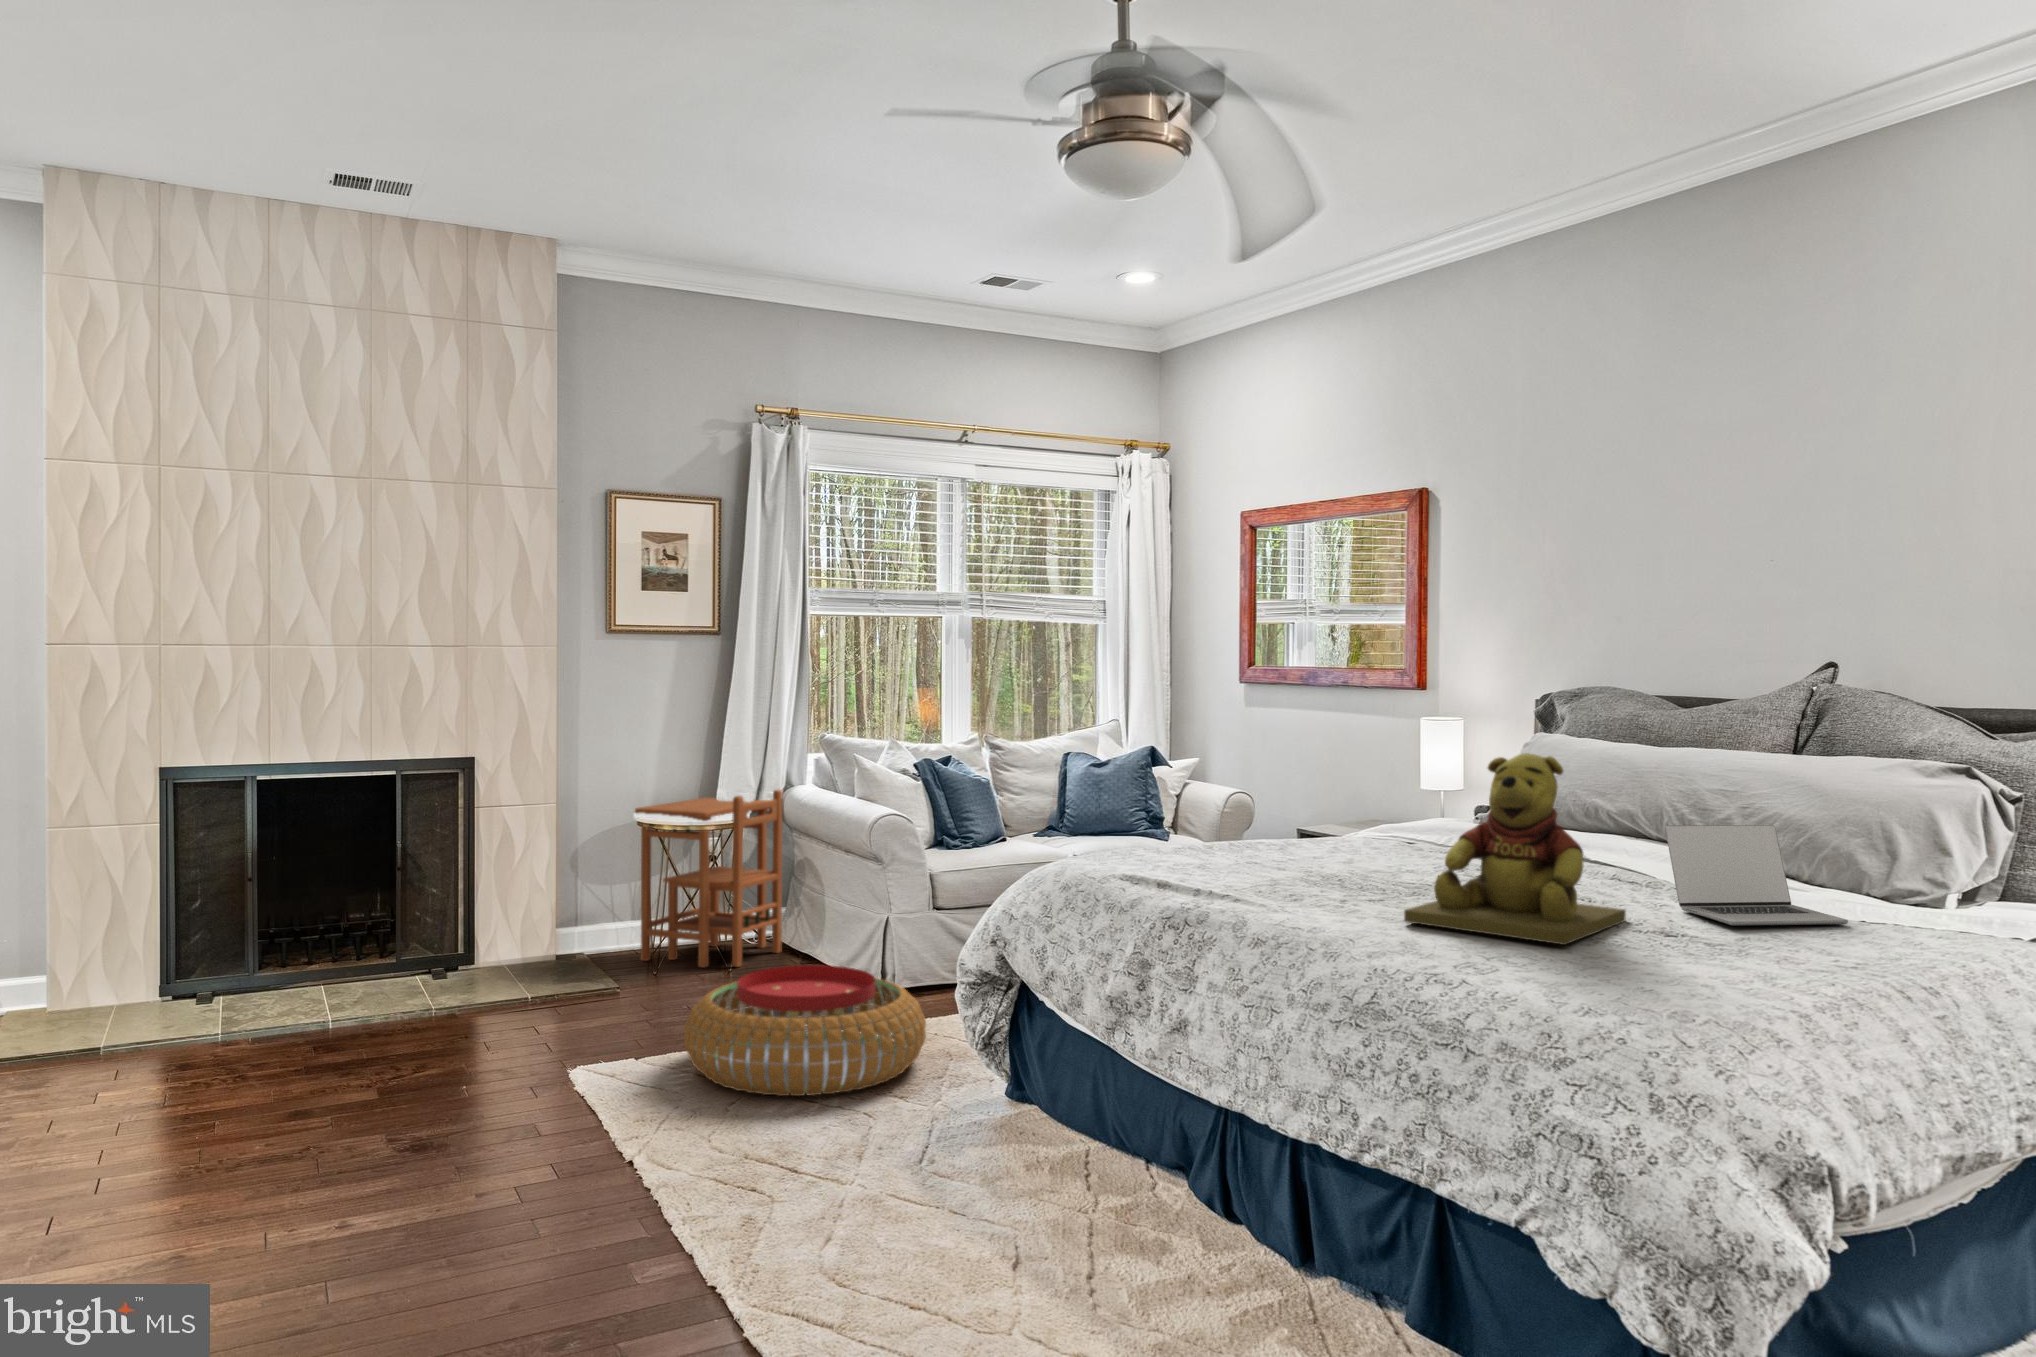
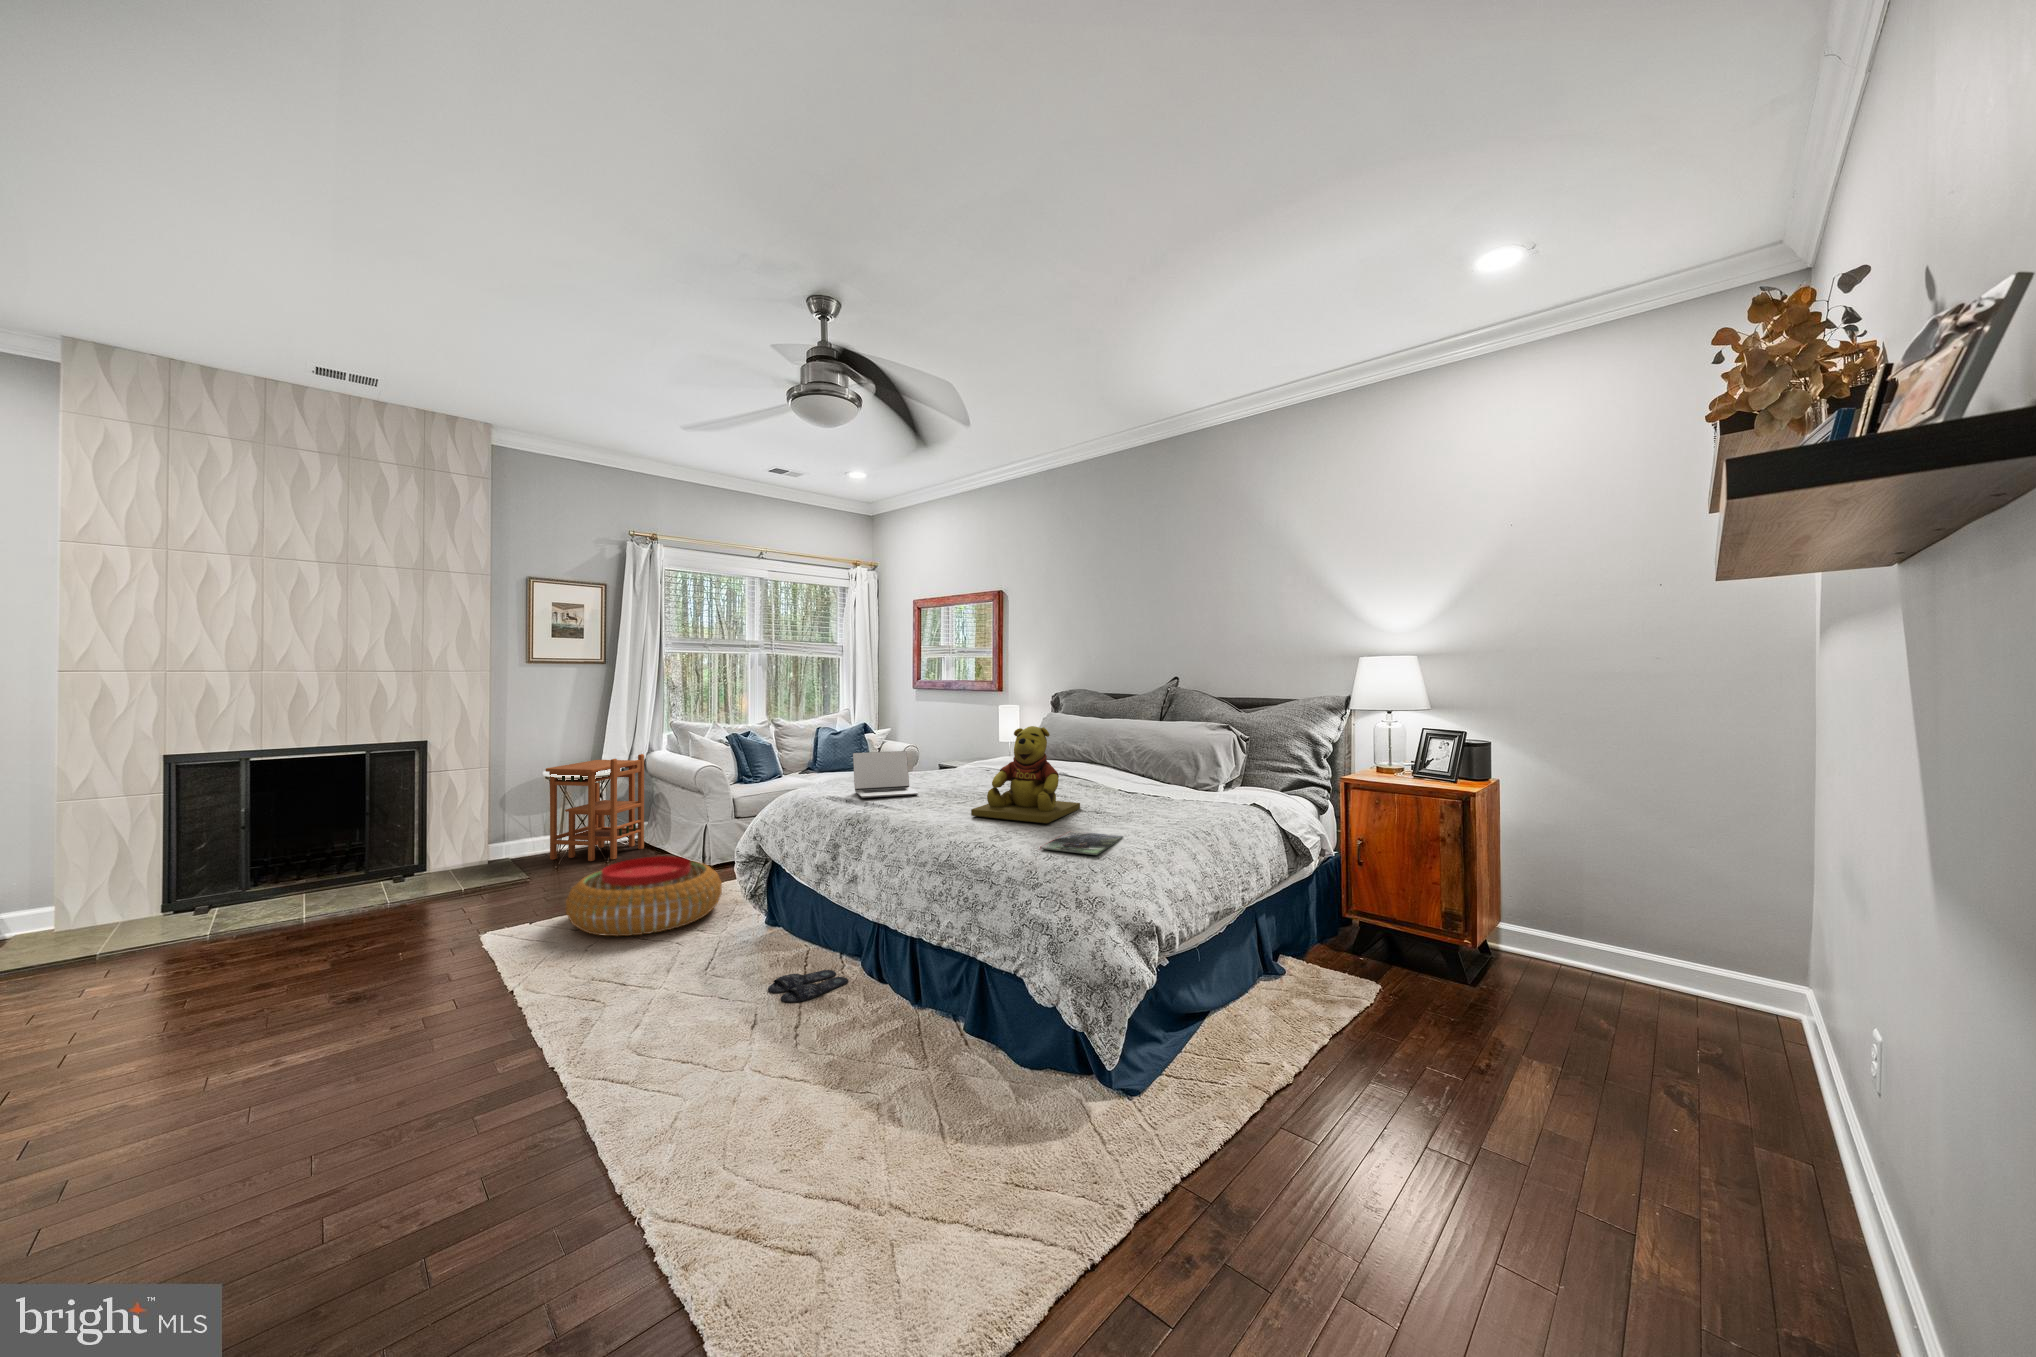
laptop: present [1665,825,1848,926] -> present [853,751,918,798]
magazine: none [1562,962,1736,1011] -> present [1040,831,1123,855]
slippers: none [1027,1188,1167,1238] -> present [768,970,848,1002]

